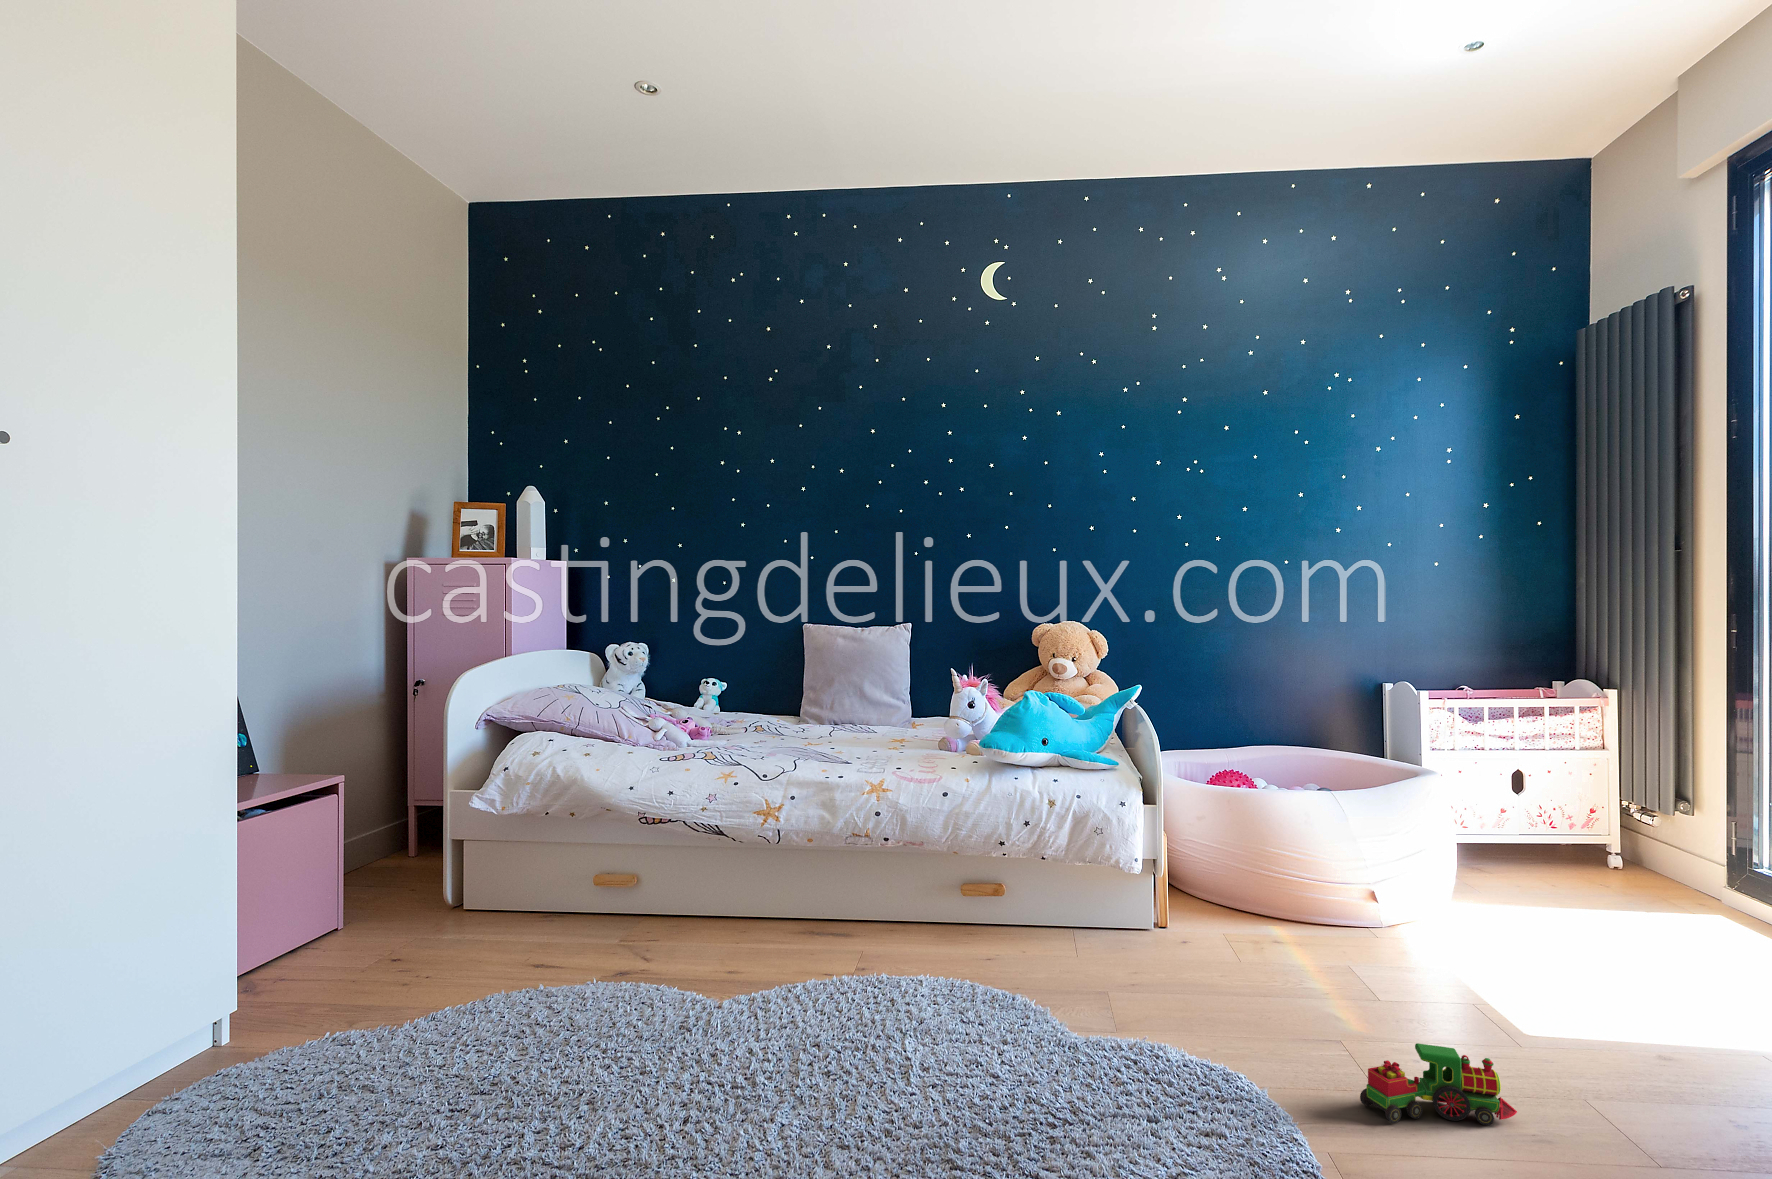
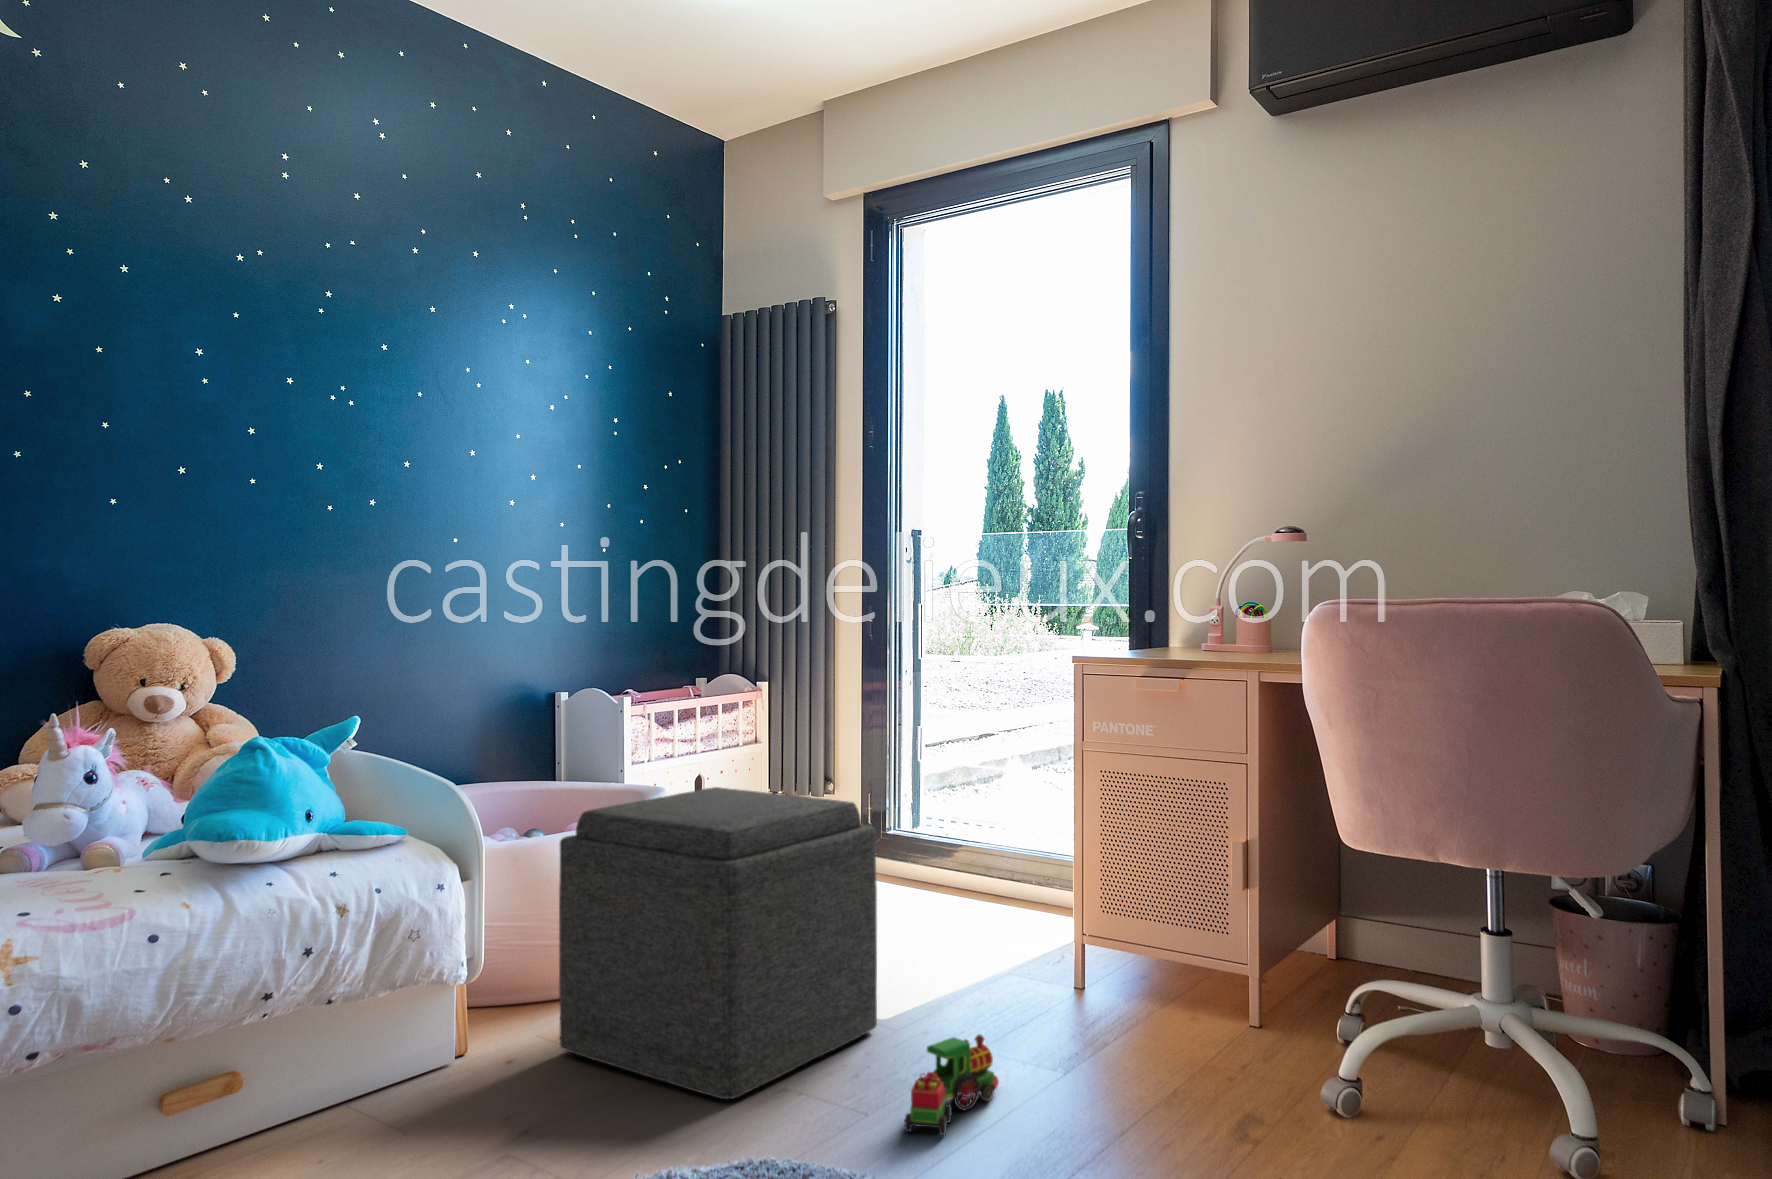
ottoman: none [1212,774,1480,1028] -> present [559,787,877,1099]

